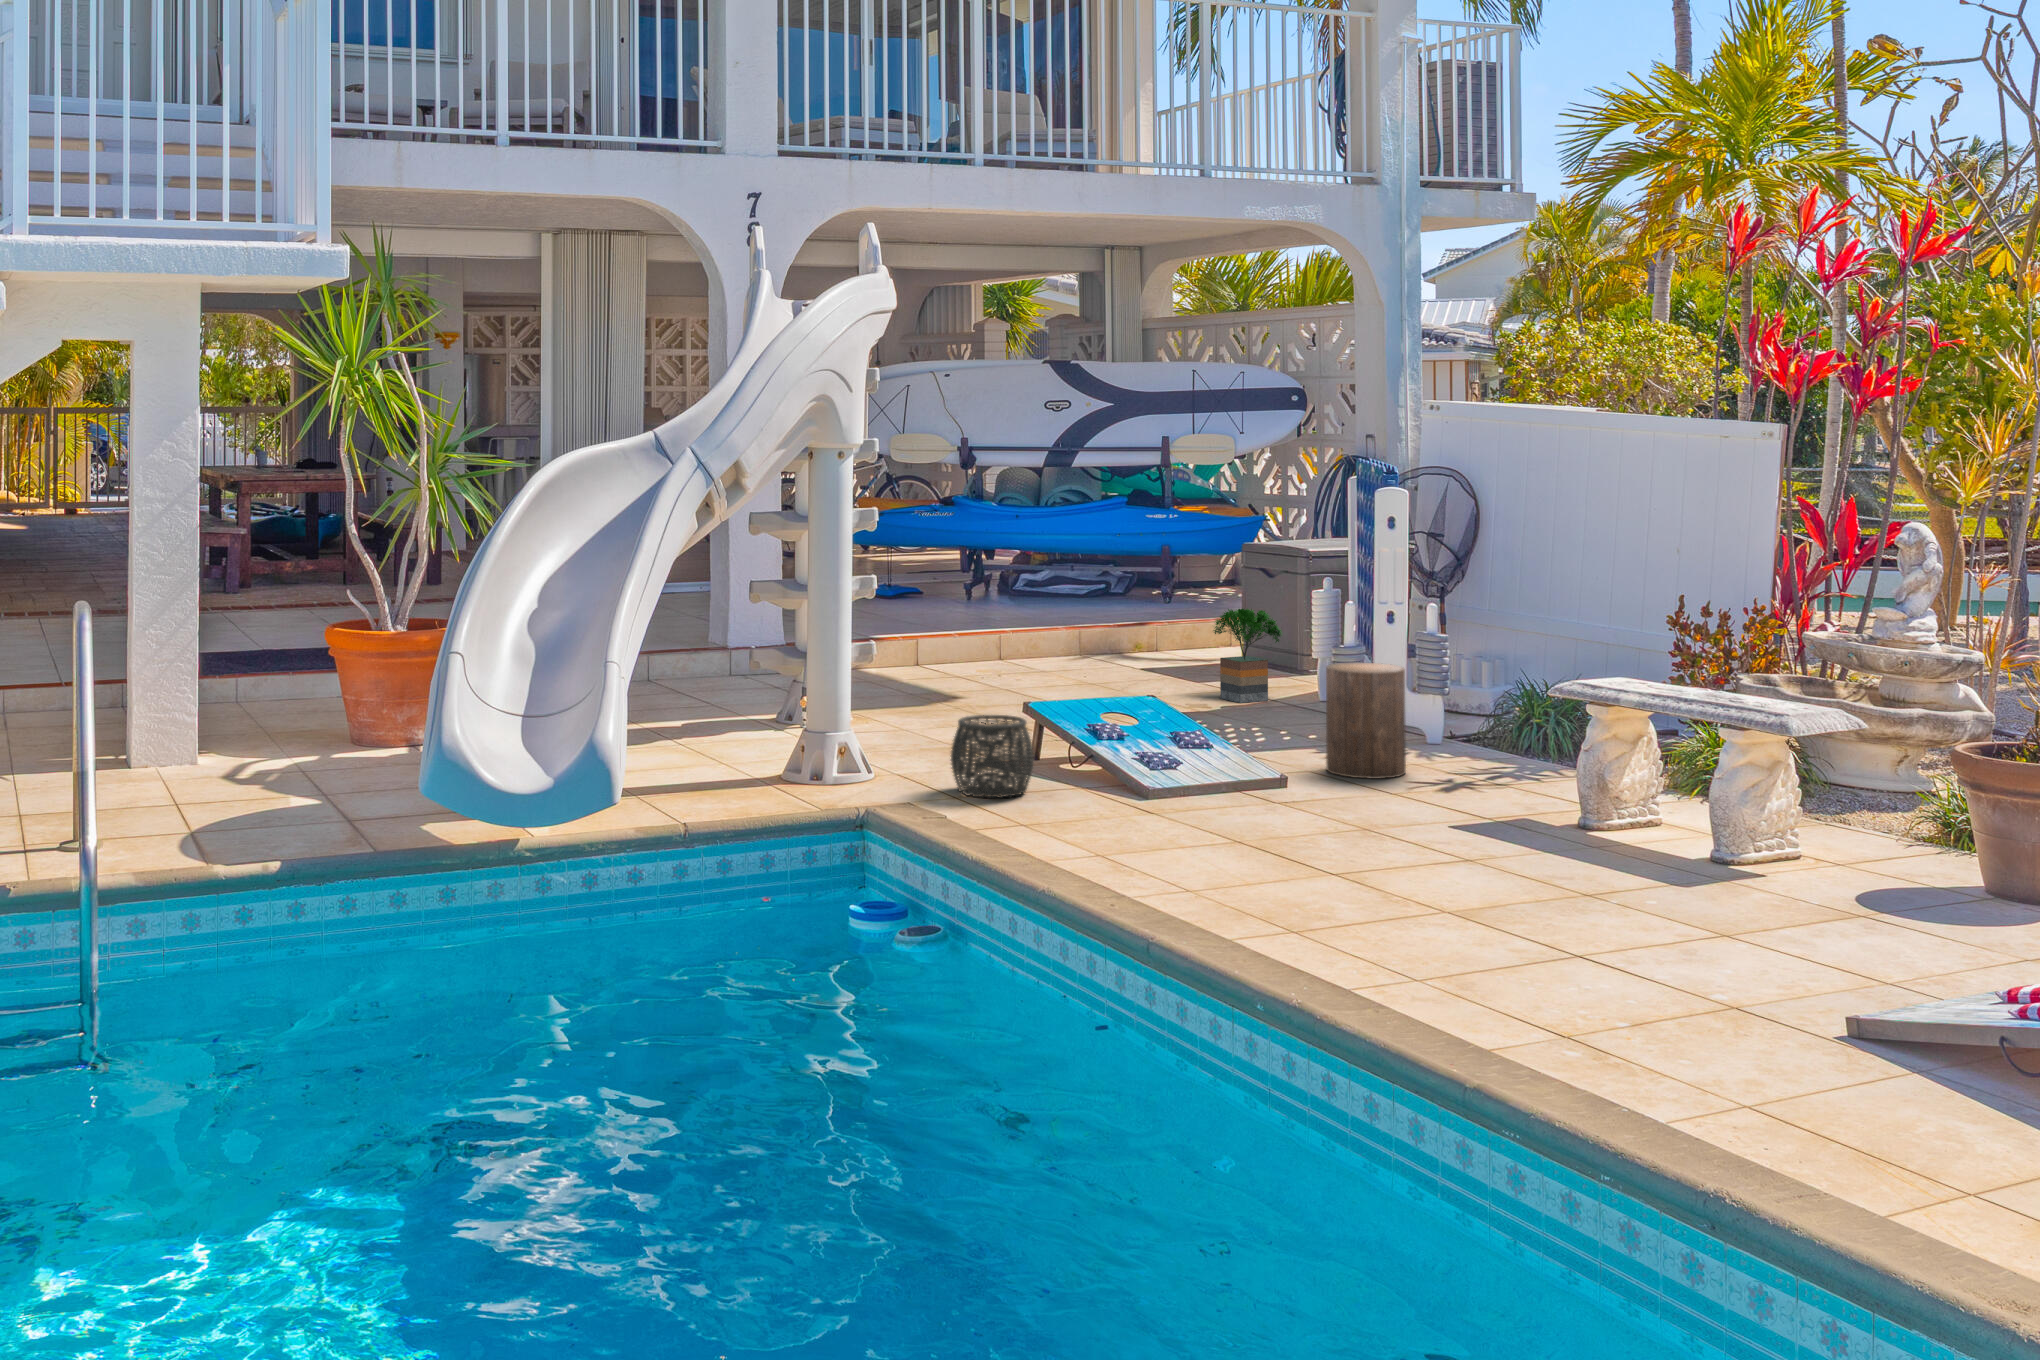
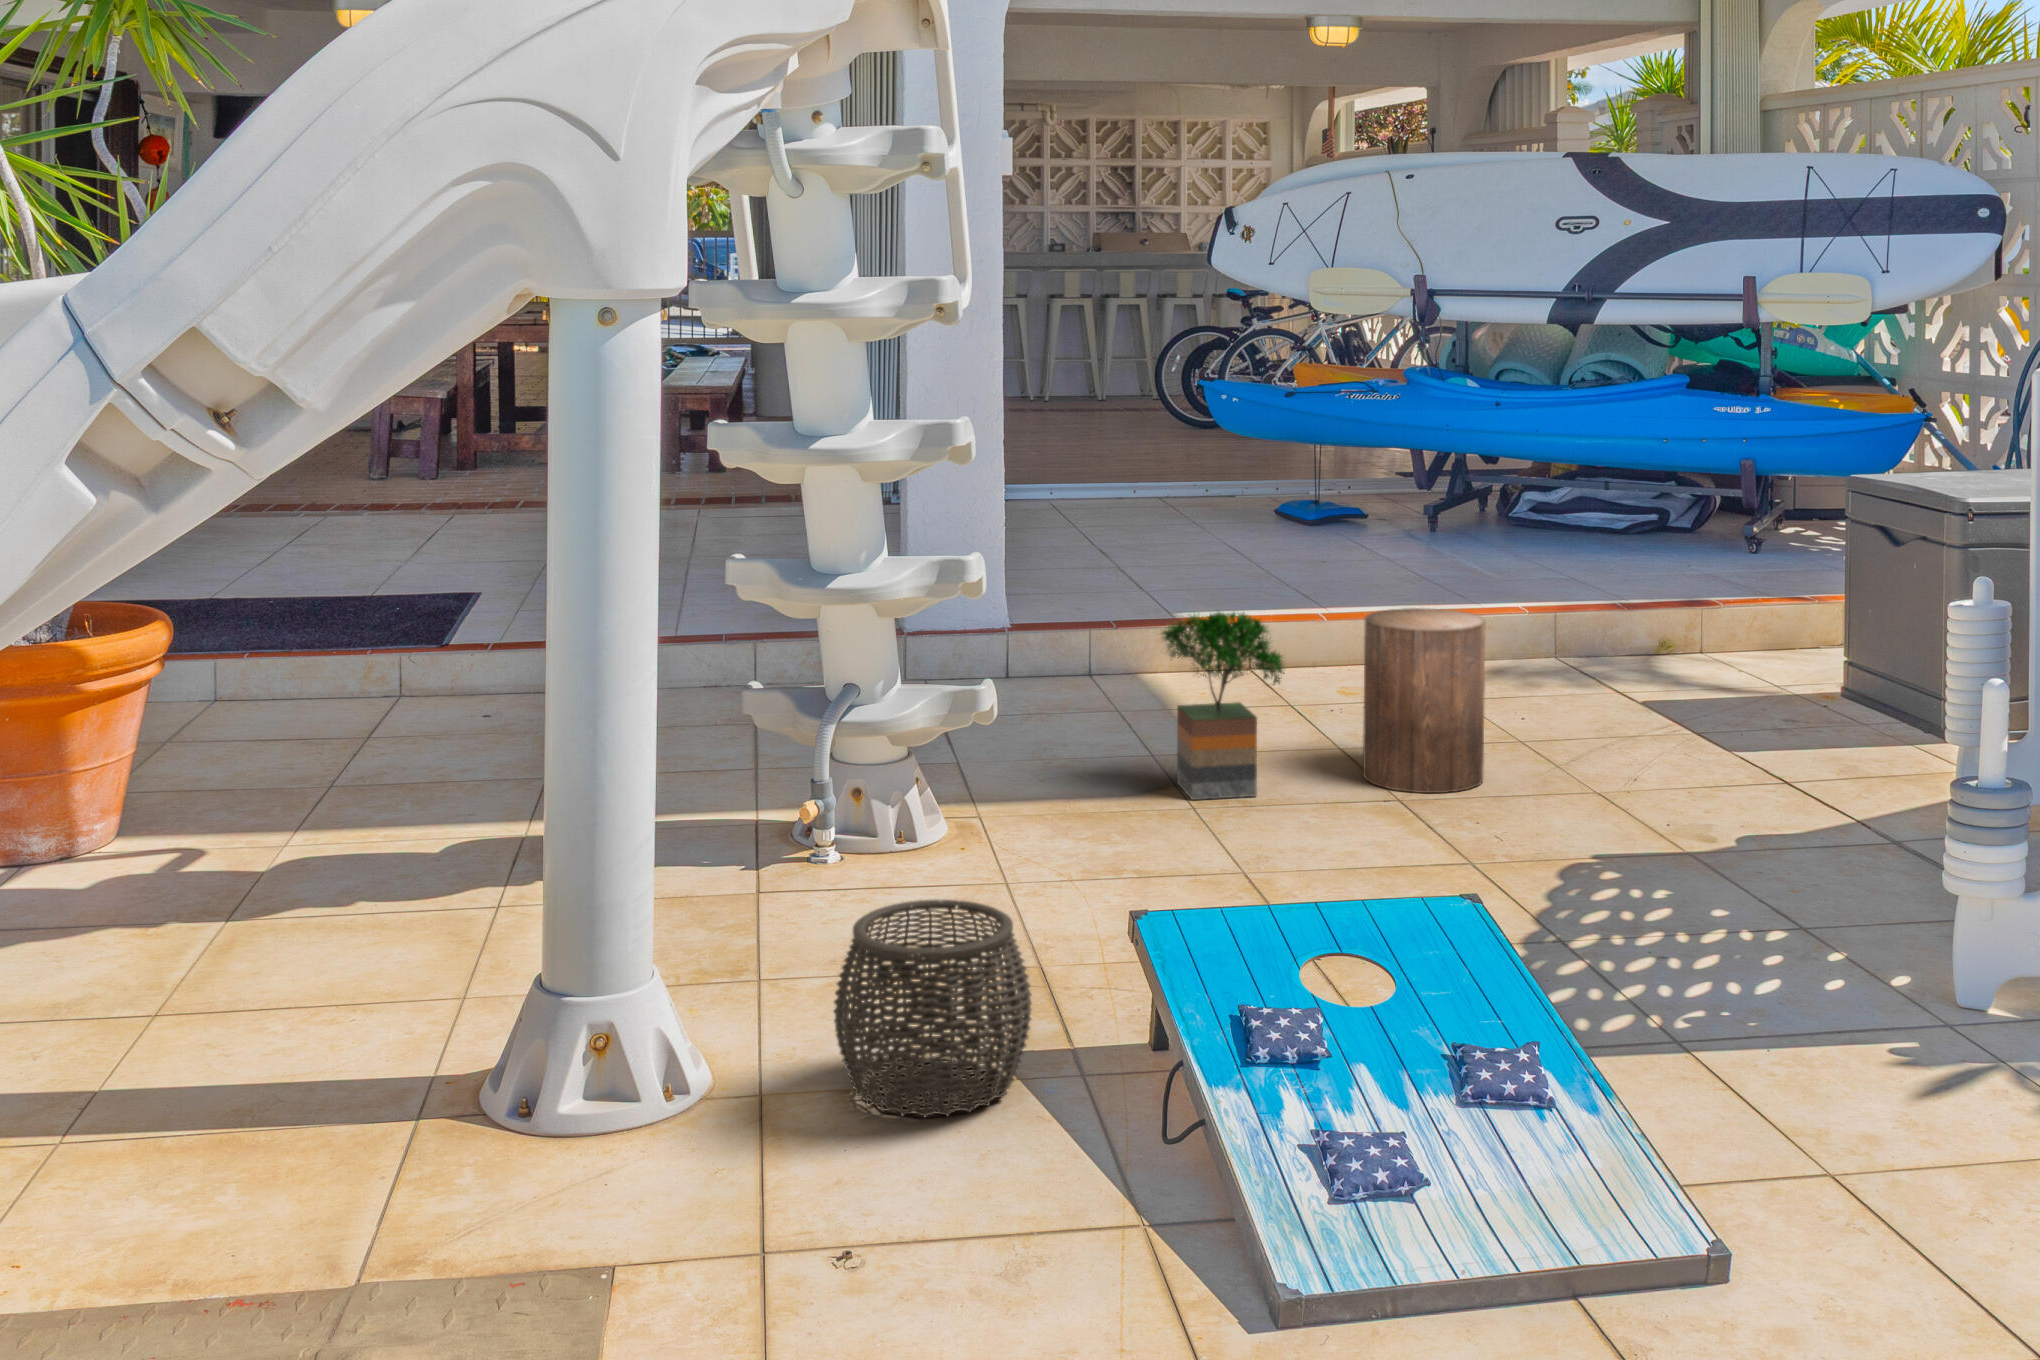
potted tree: present [1213,609,1282,703] -> present [1161,612,1286,800]
stool: present [1326,662,1406,779] -> present [1363,608,1485,793]

